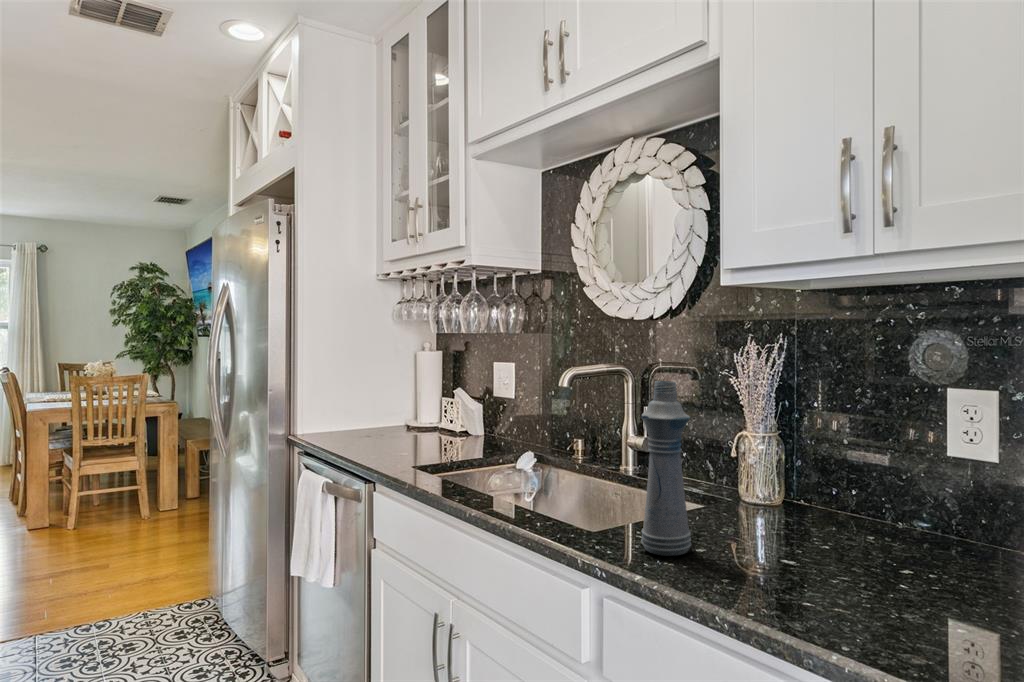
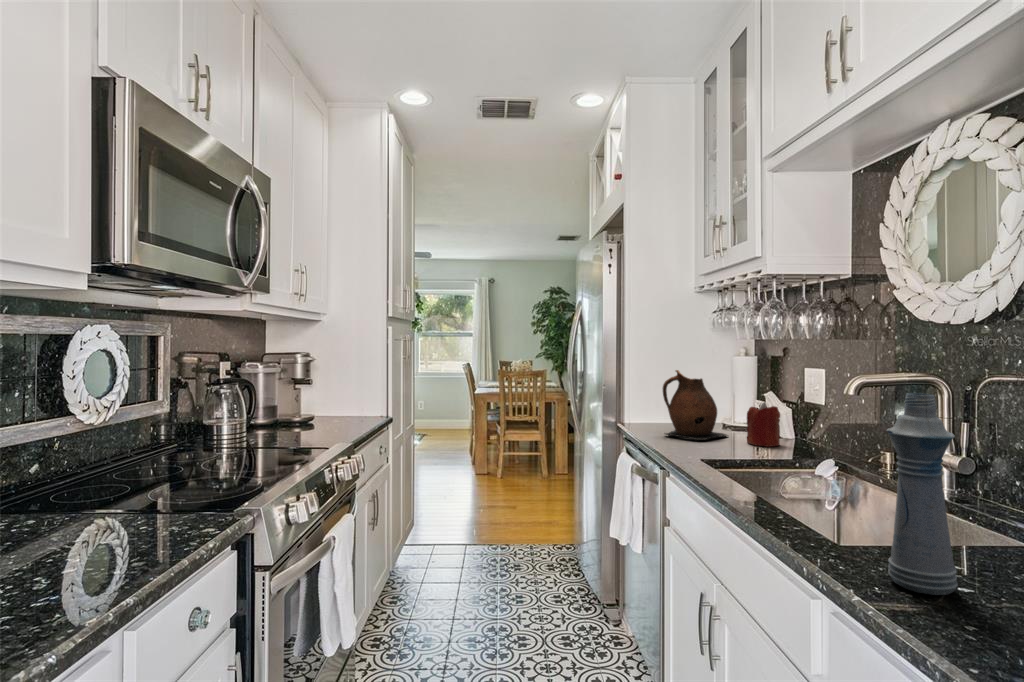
ceramic pitcher: none [351,368,422,447] -> present [663,370,728,440]
candle: none [443,399,475,445] -> present [747,402,780,447]

